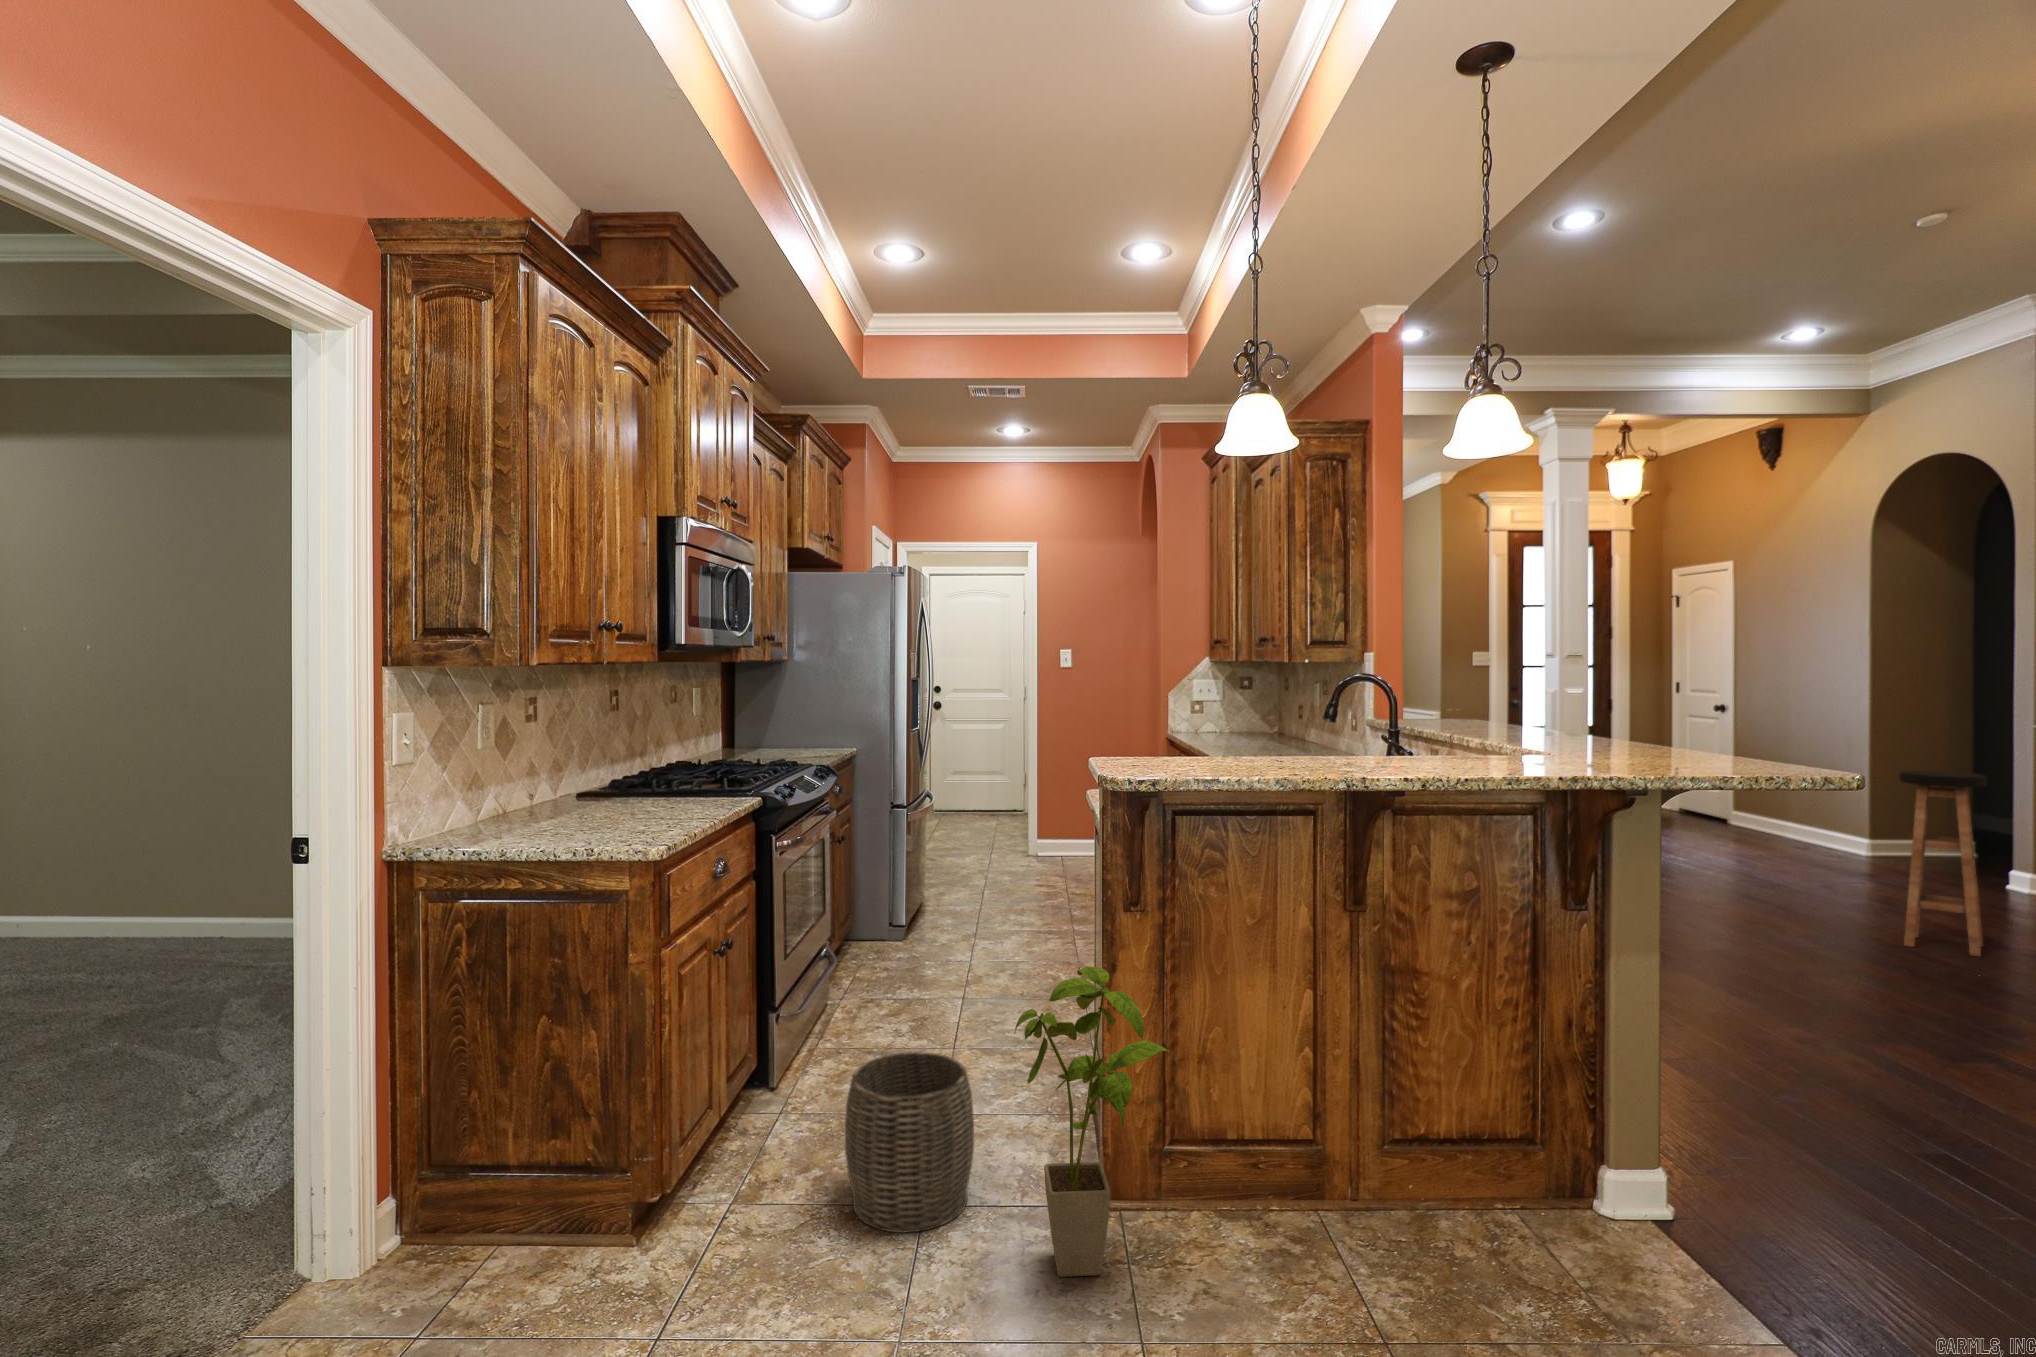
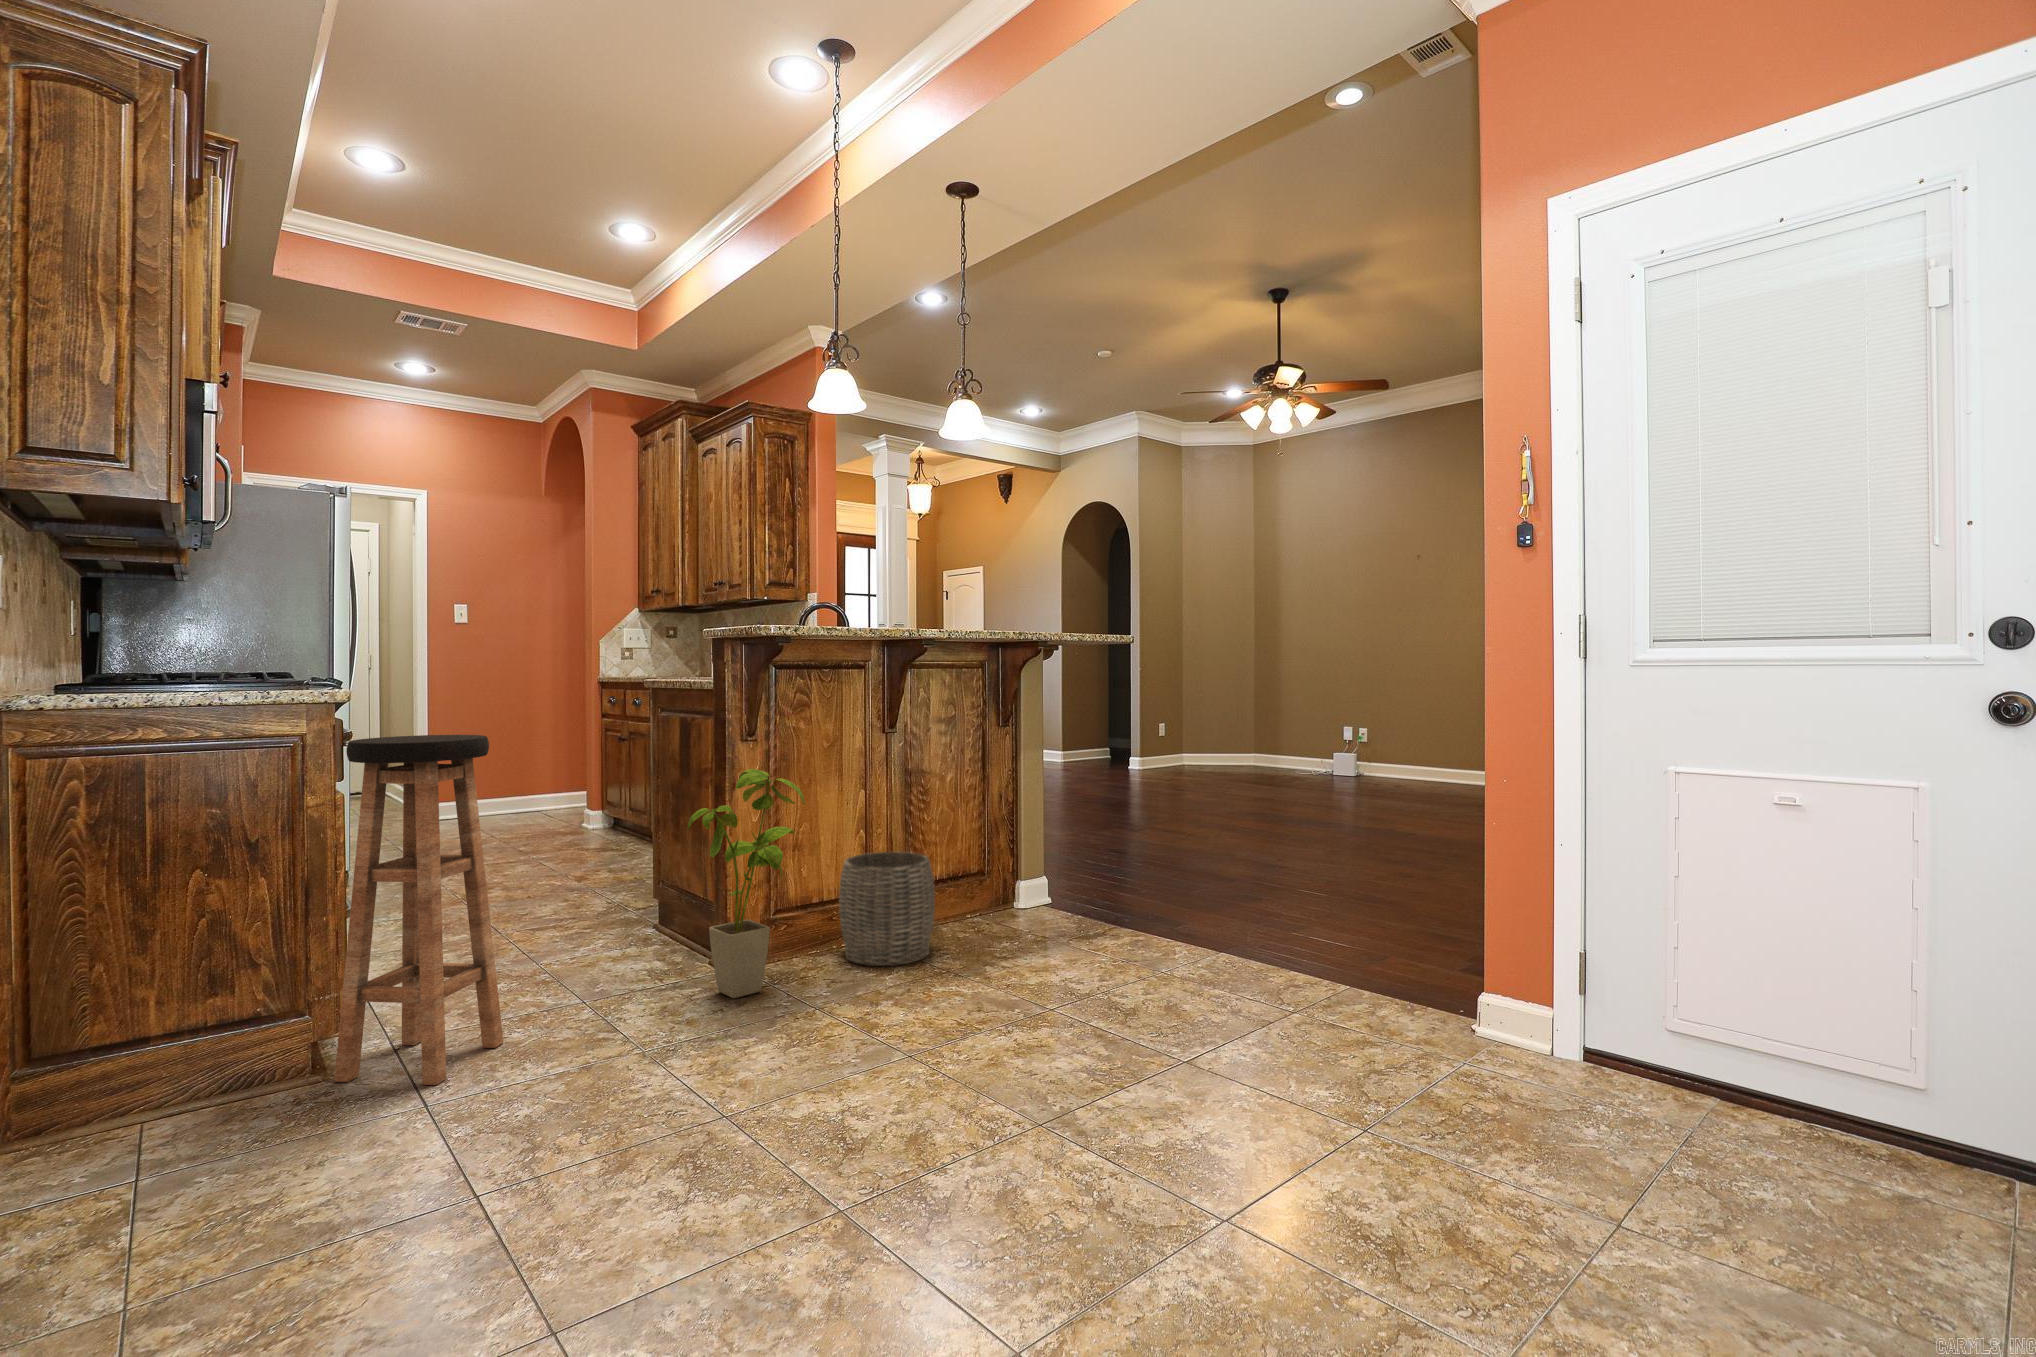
bar stool: present [1899,771,1987,956] -> present [334,735,503,1085]
woven basket: present [845,1052,974,1233] -> present [839,852,935,966]

